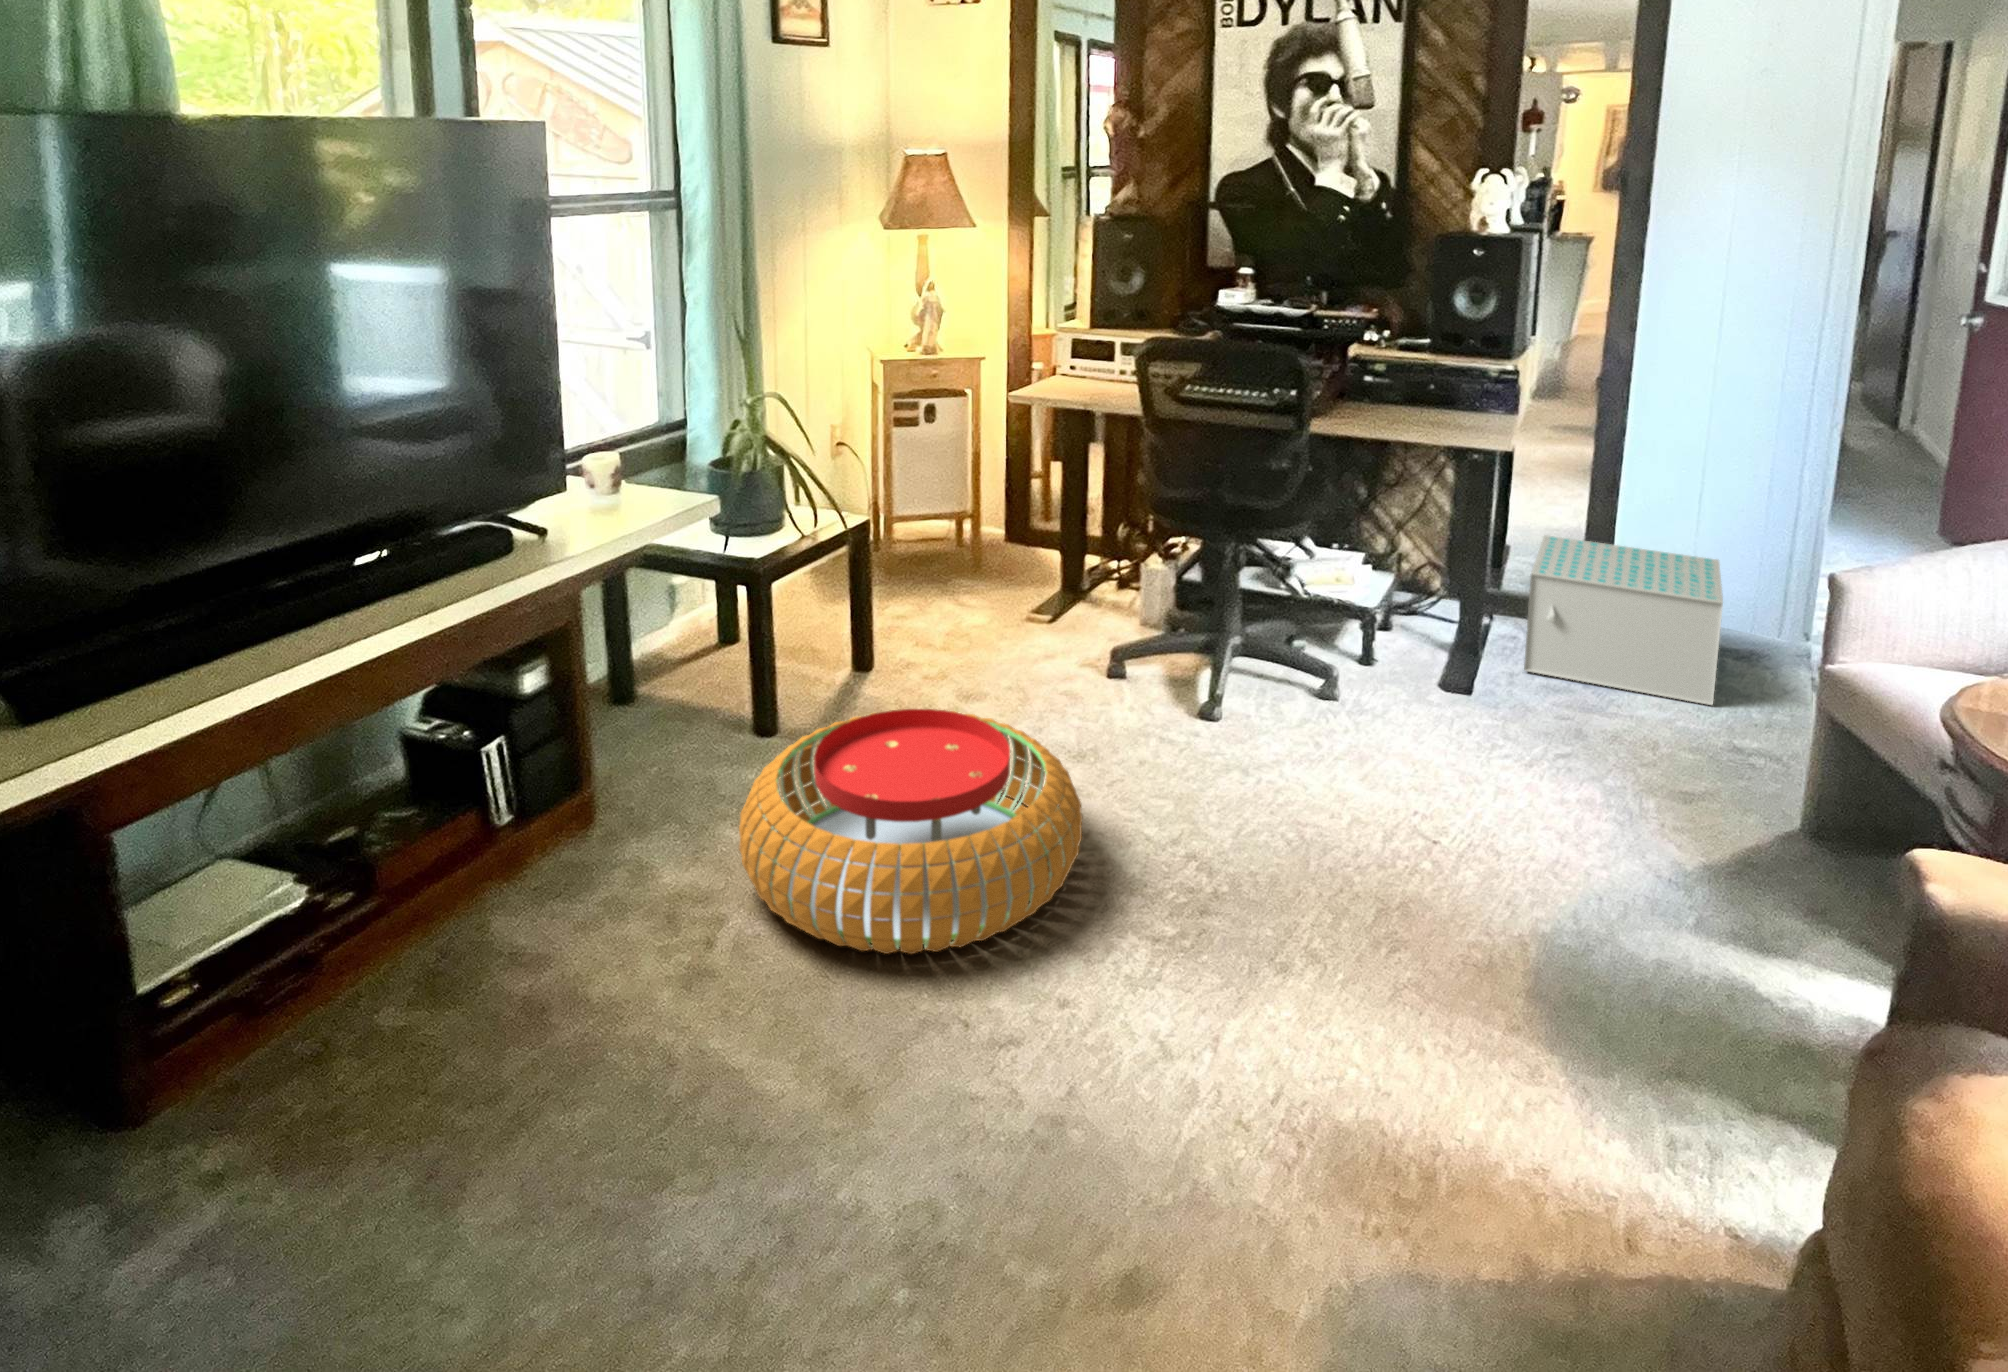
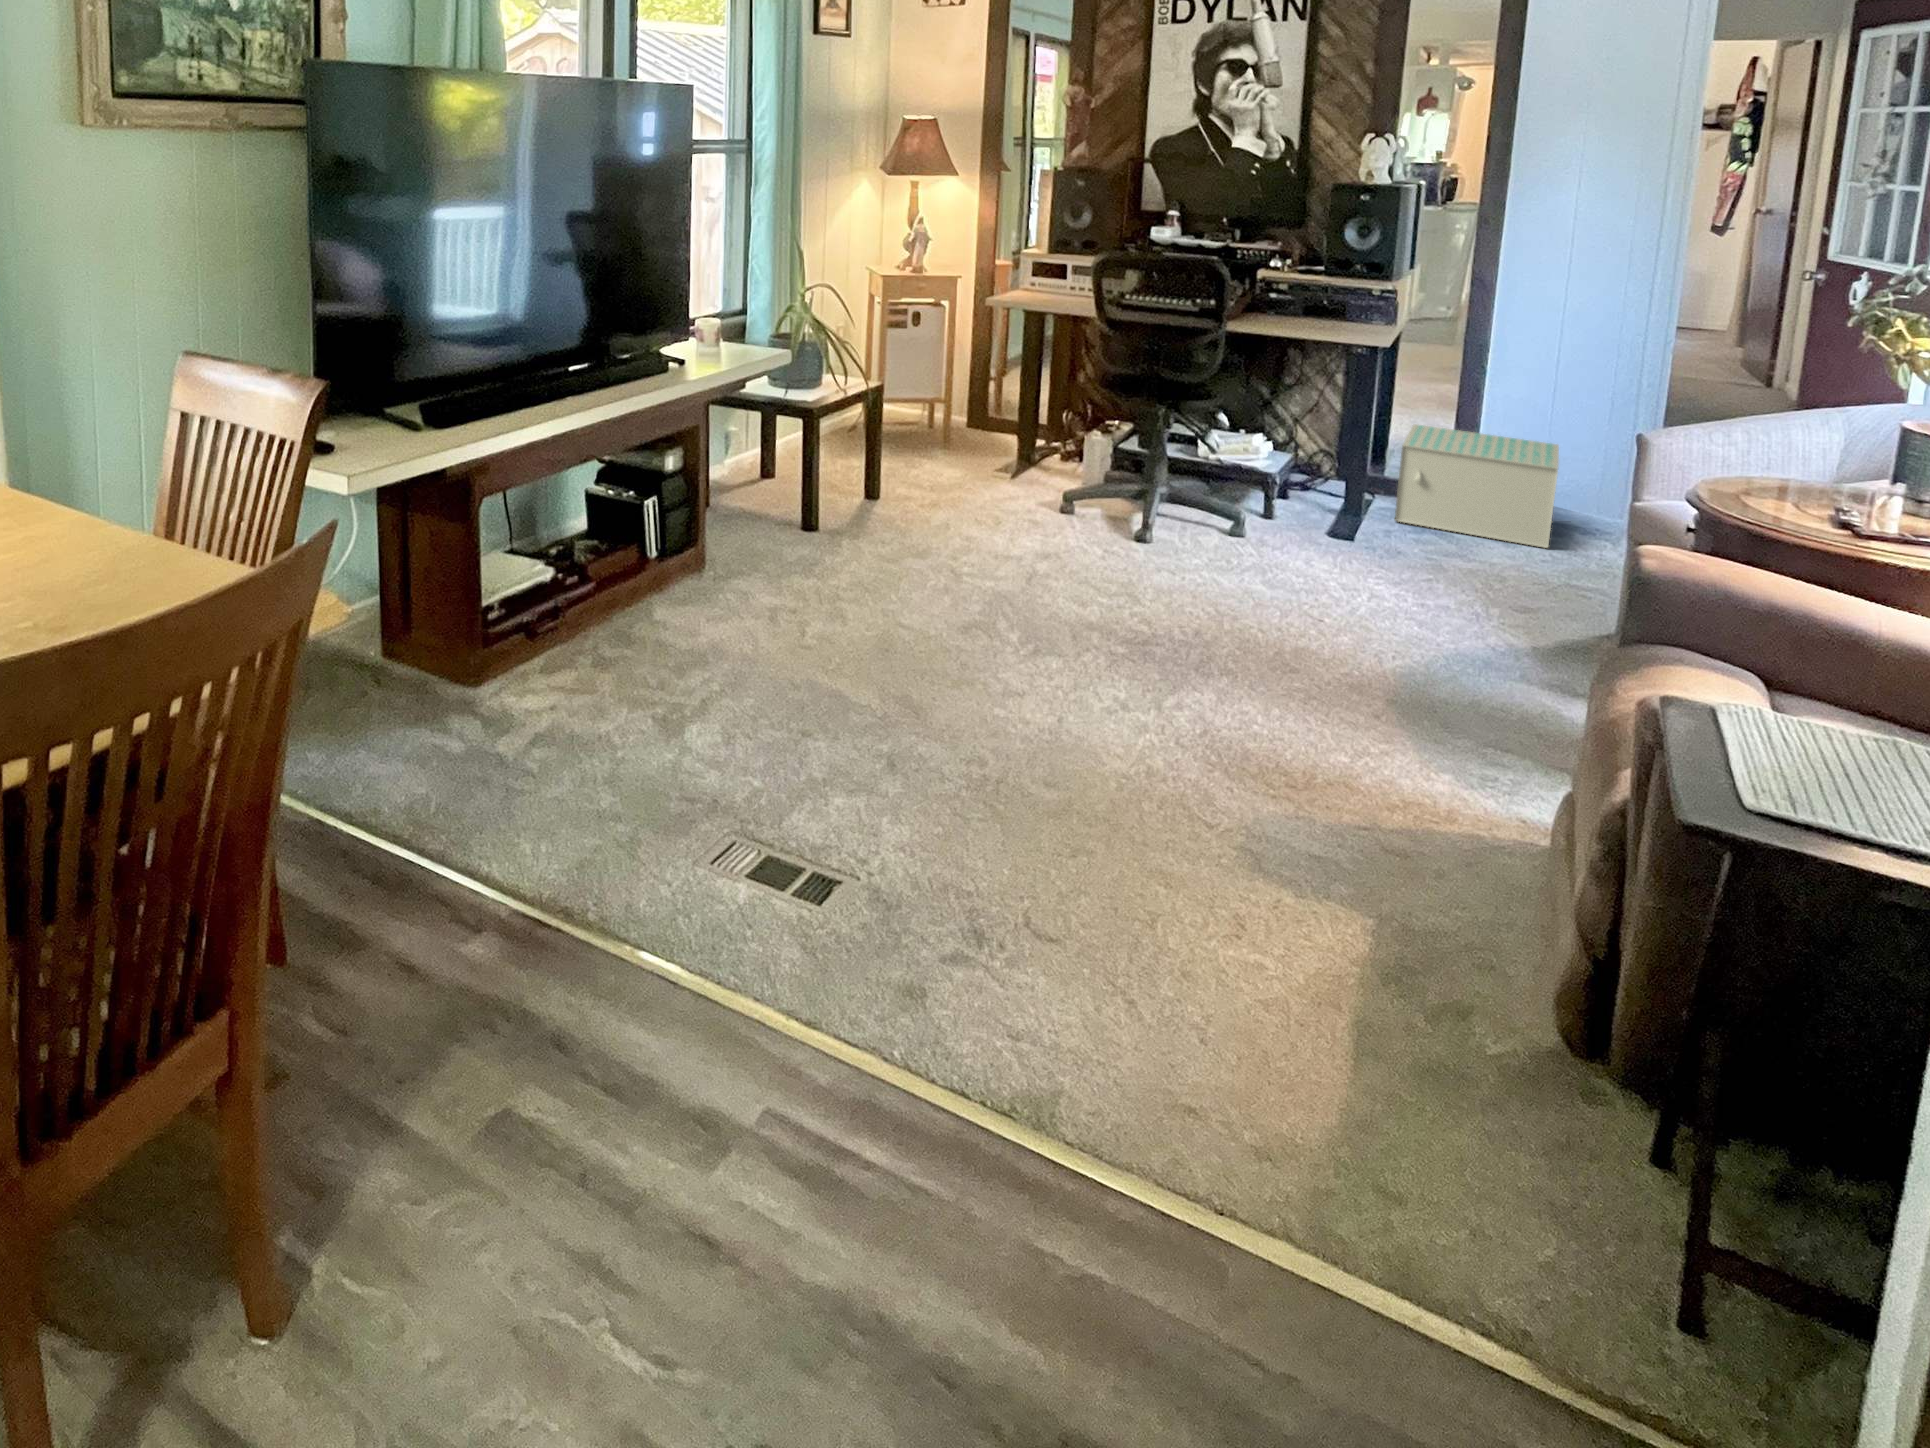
pouf: present [739,709,1082,954] -> none [841,496,1075,636]

